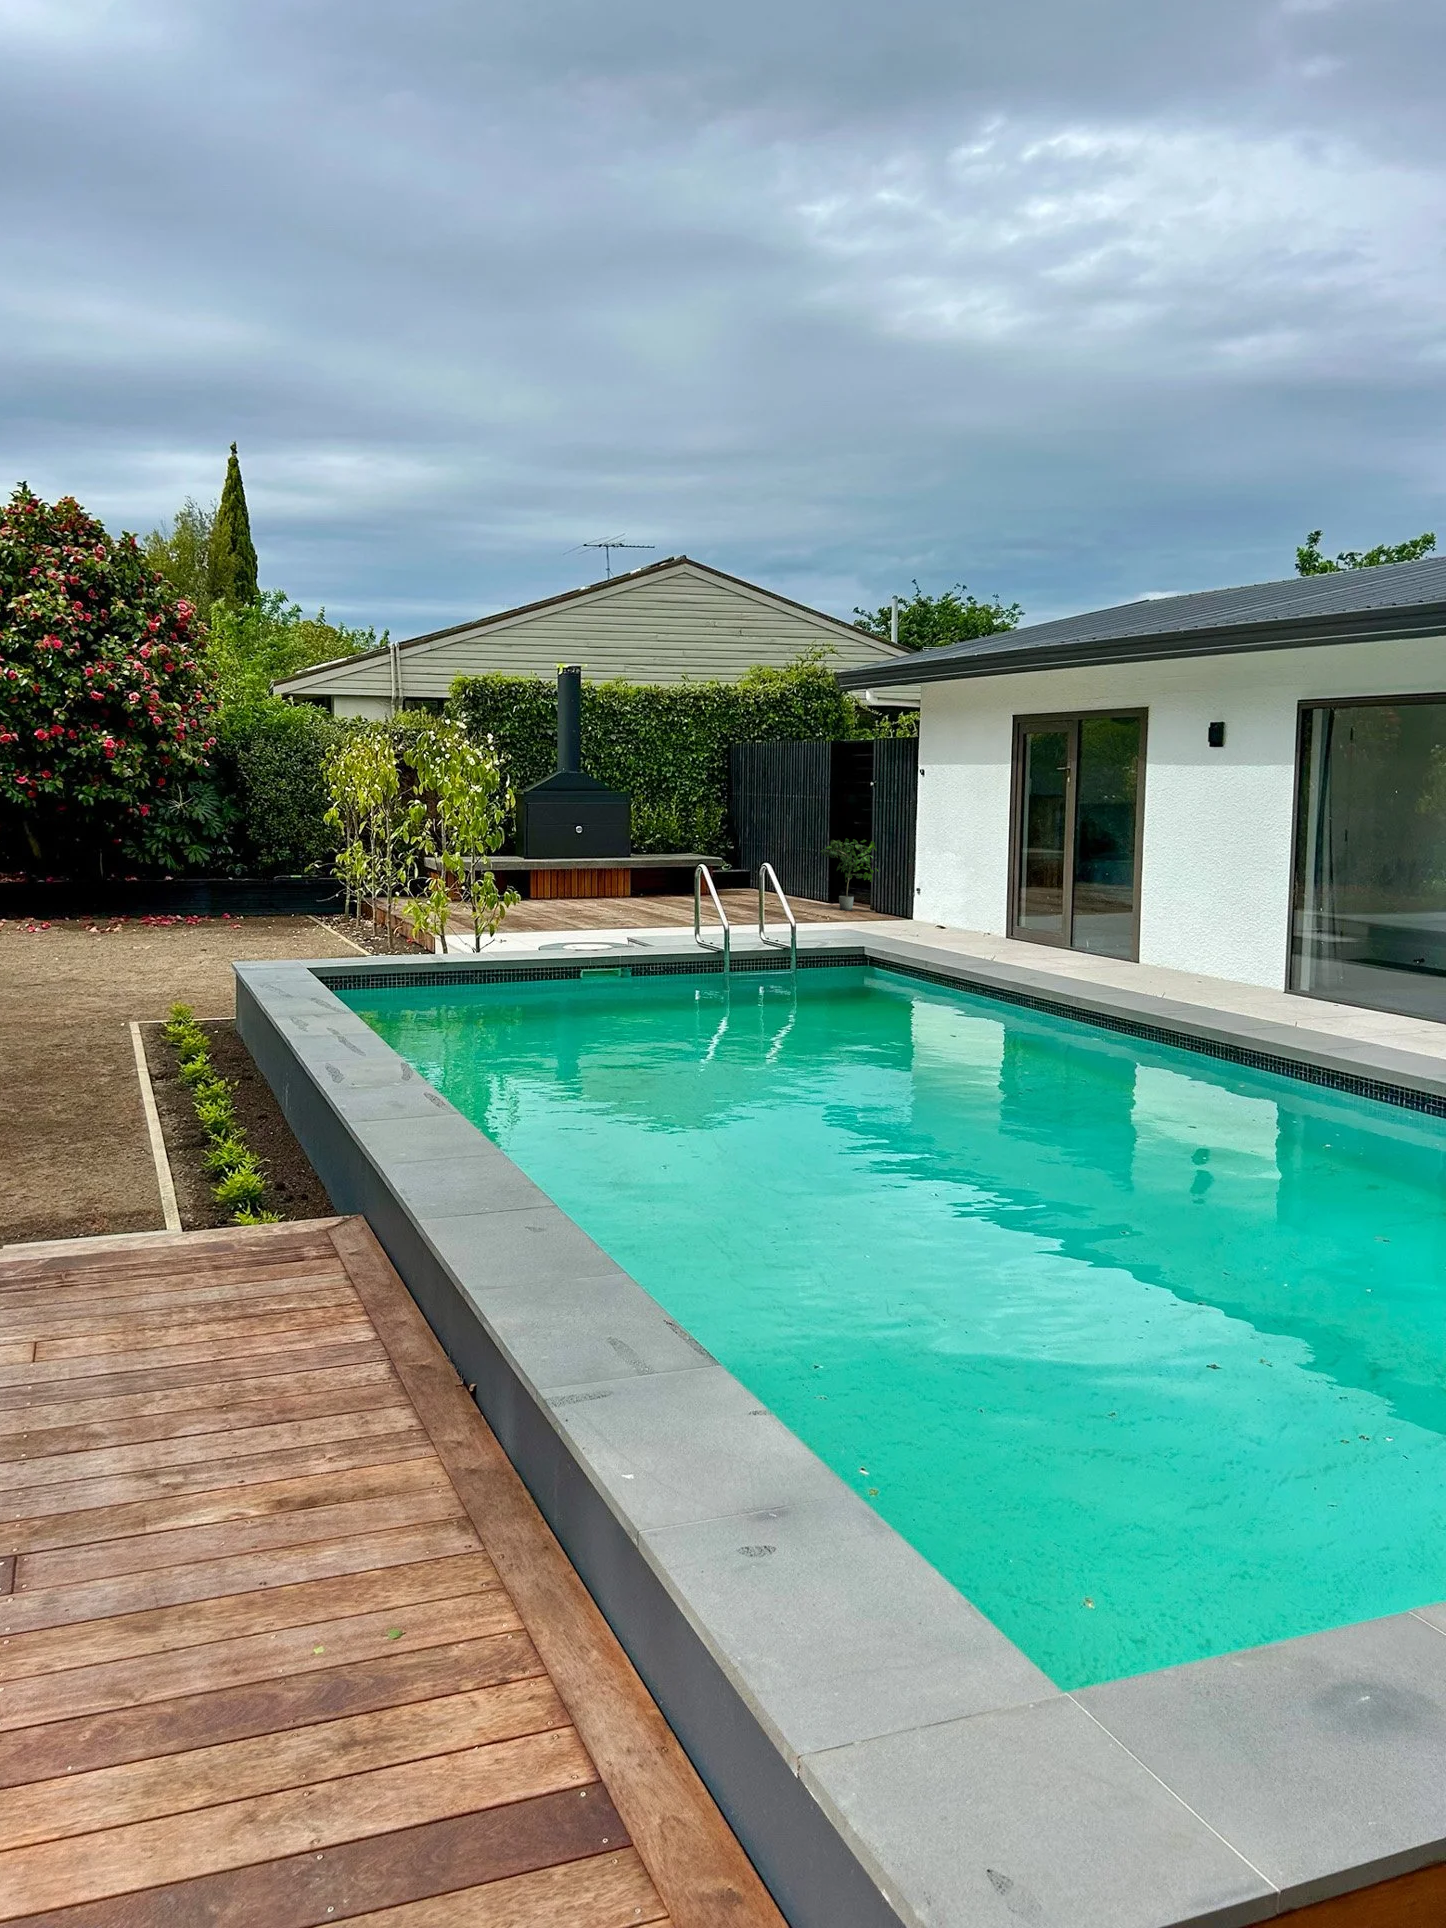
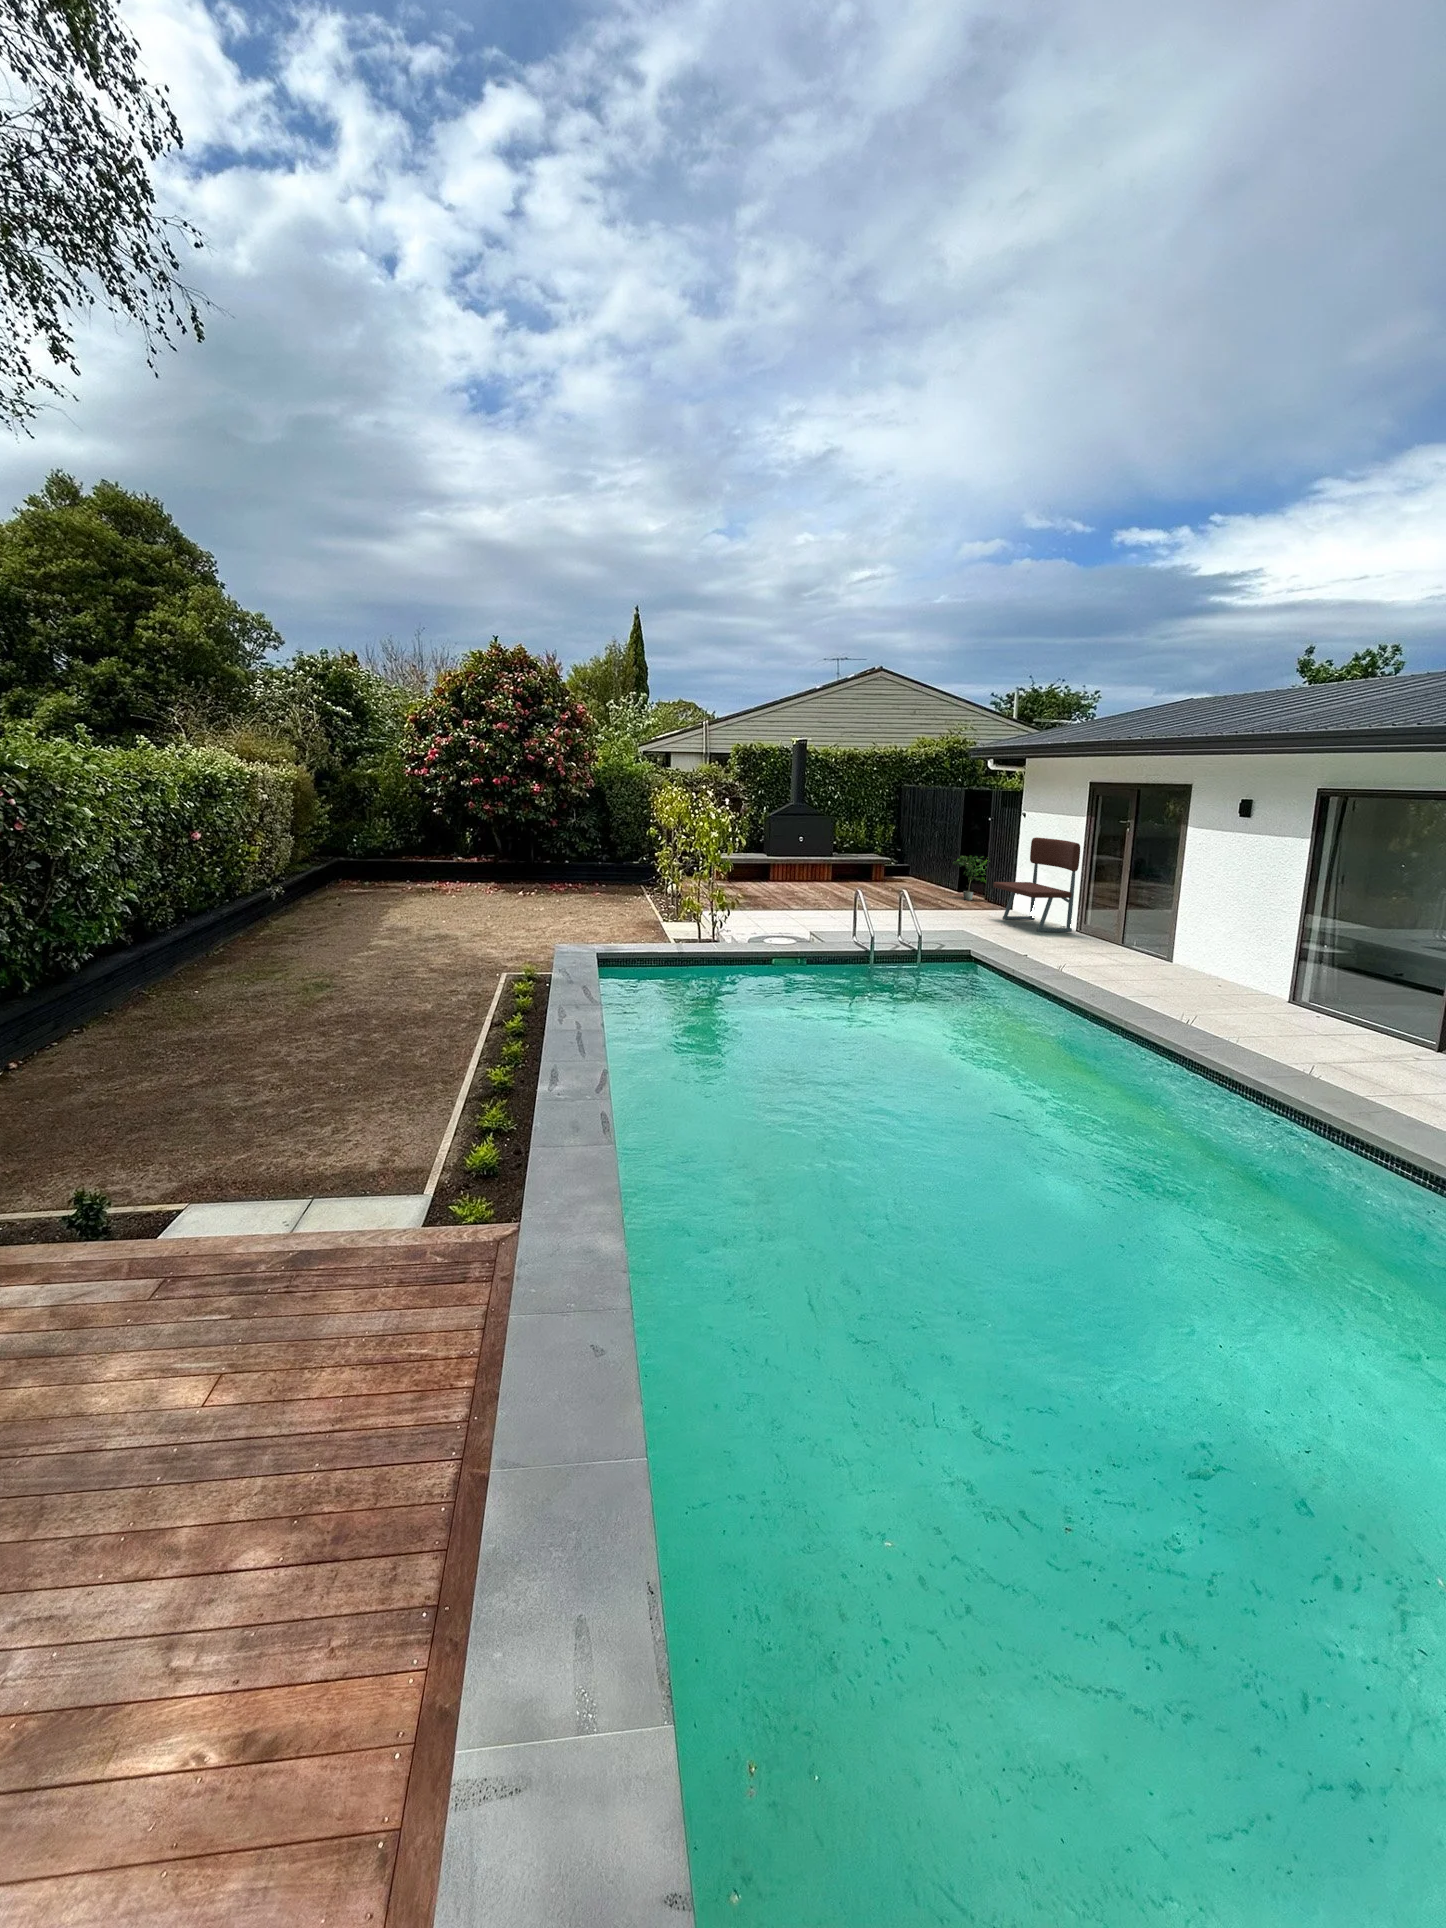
bench: none [884,802,1004,942] -> present [993,837,1080,932]

